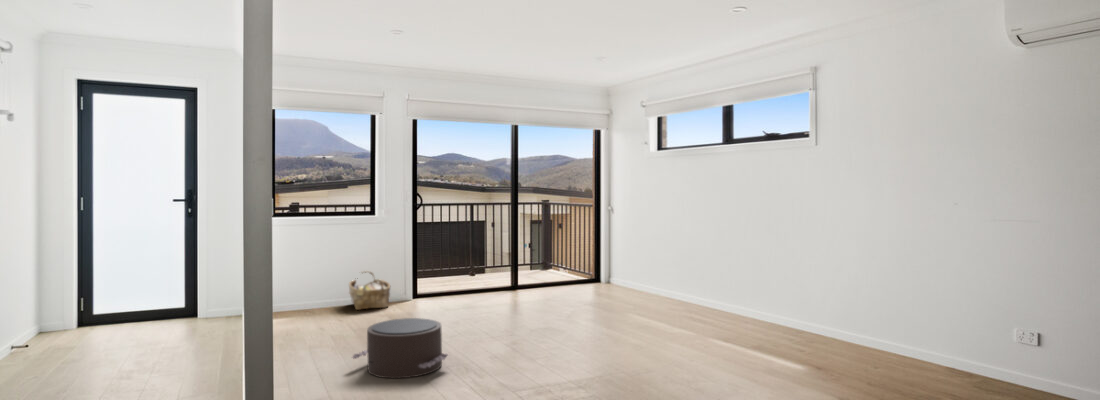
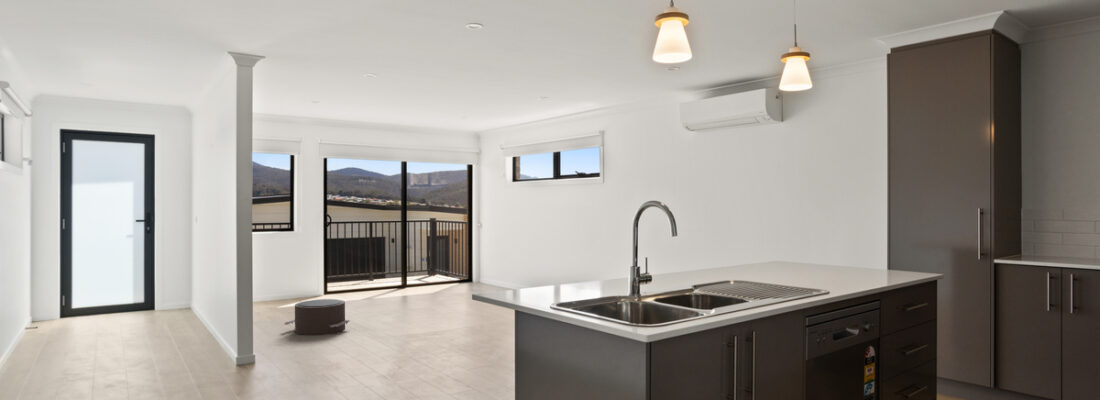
woven basket: present [349,272,390,310] -> none [273,274,306,303]

